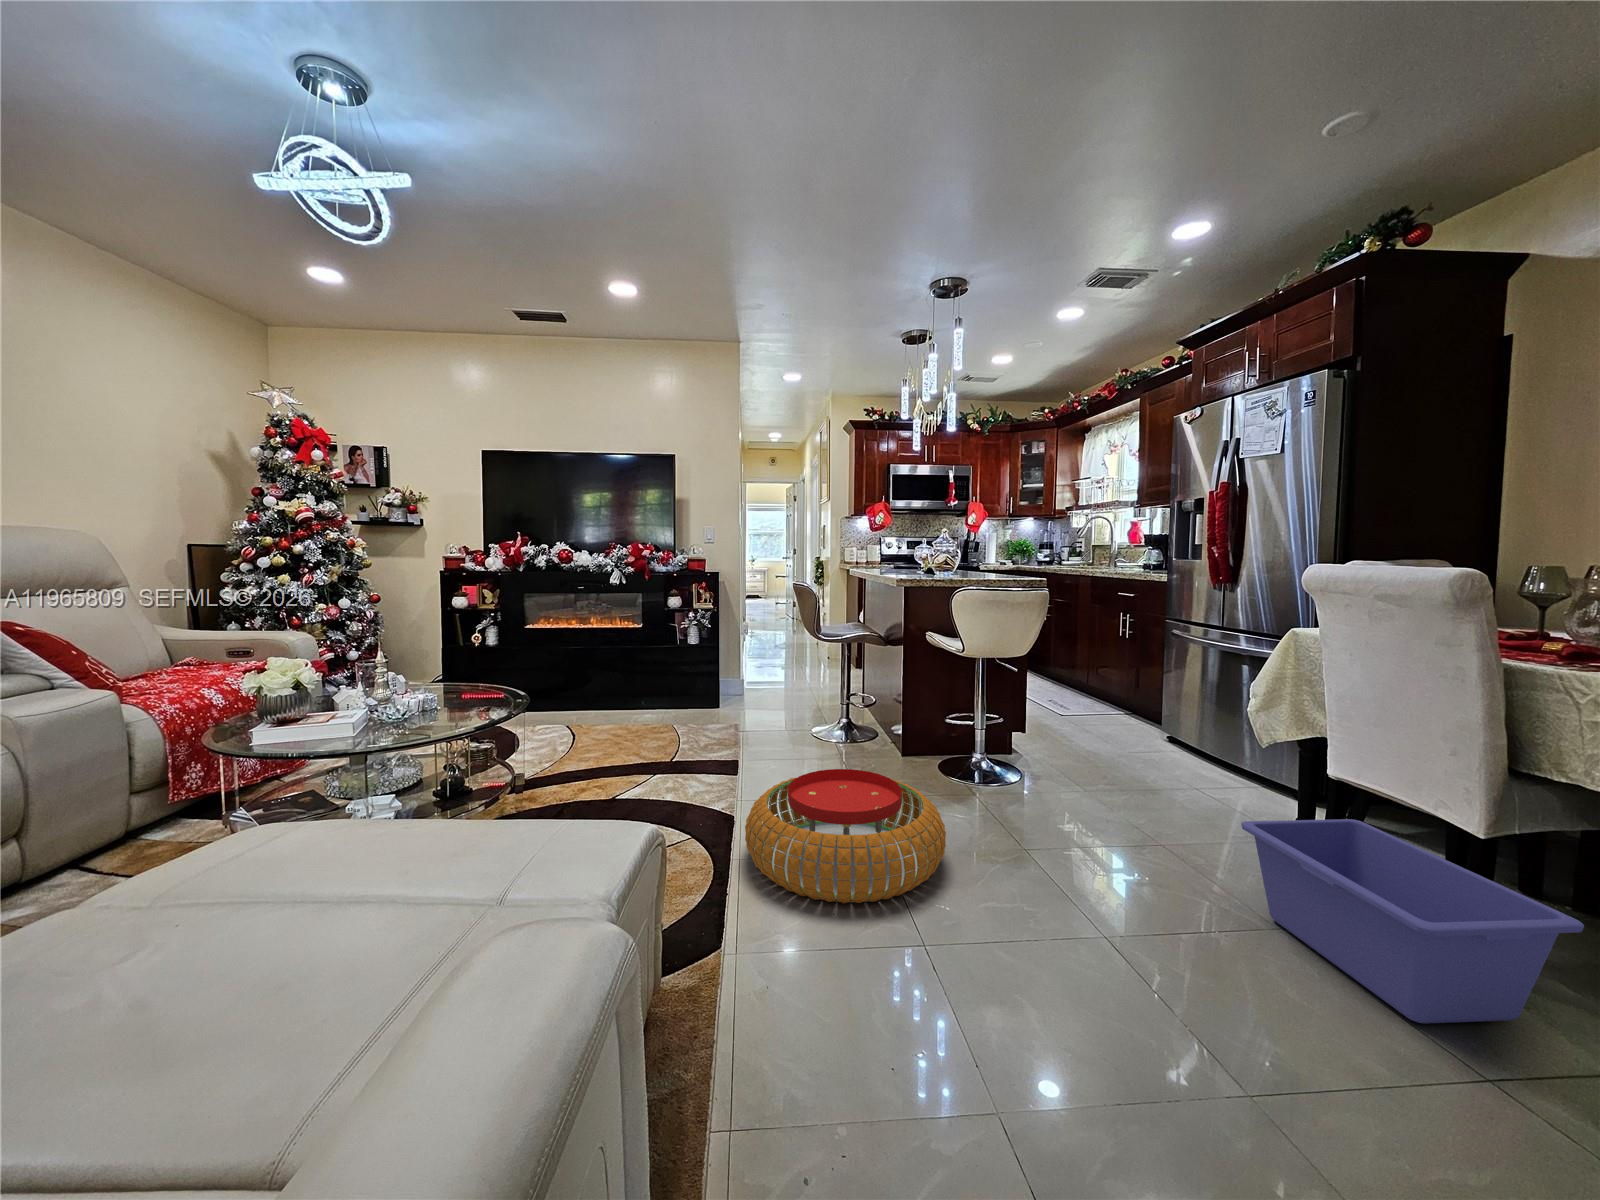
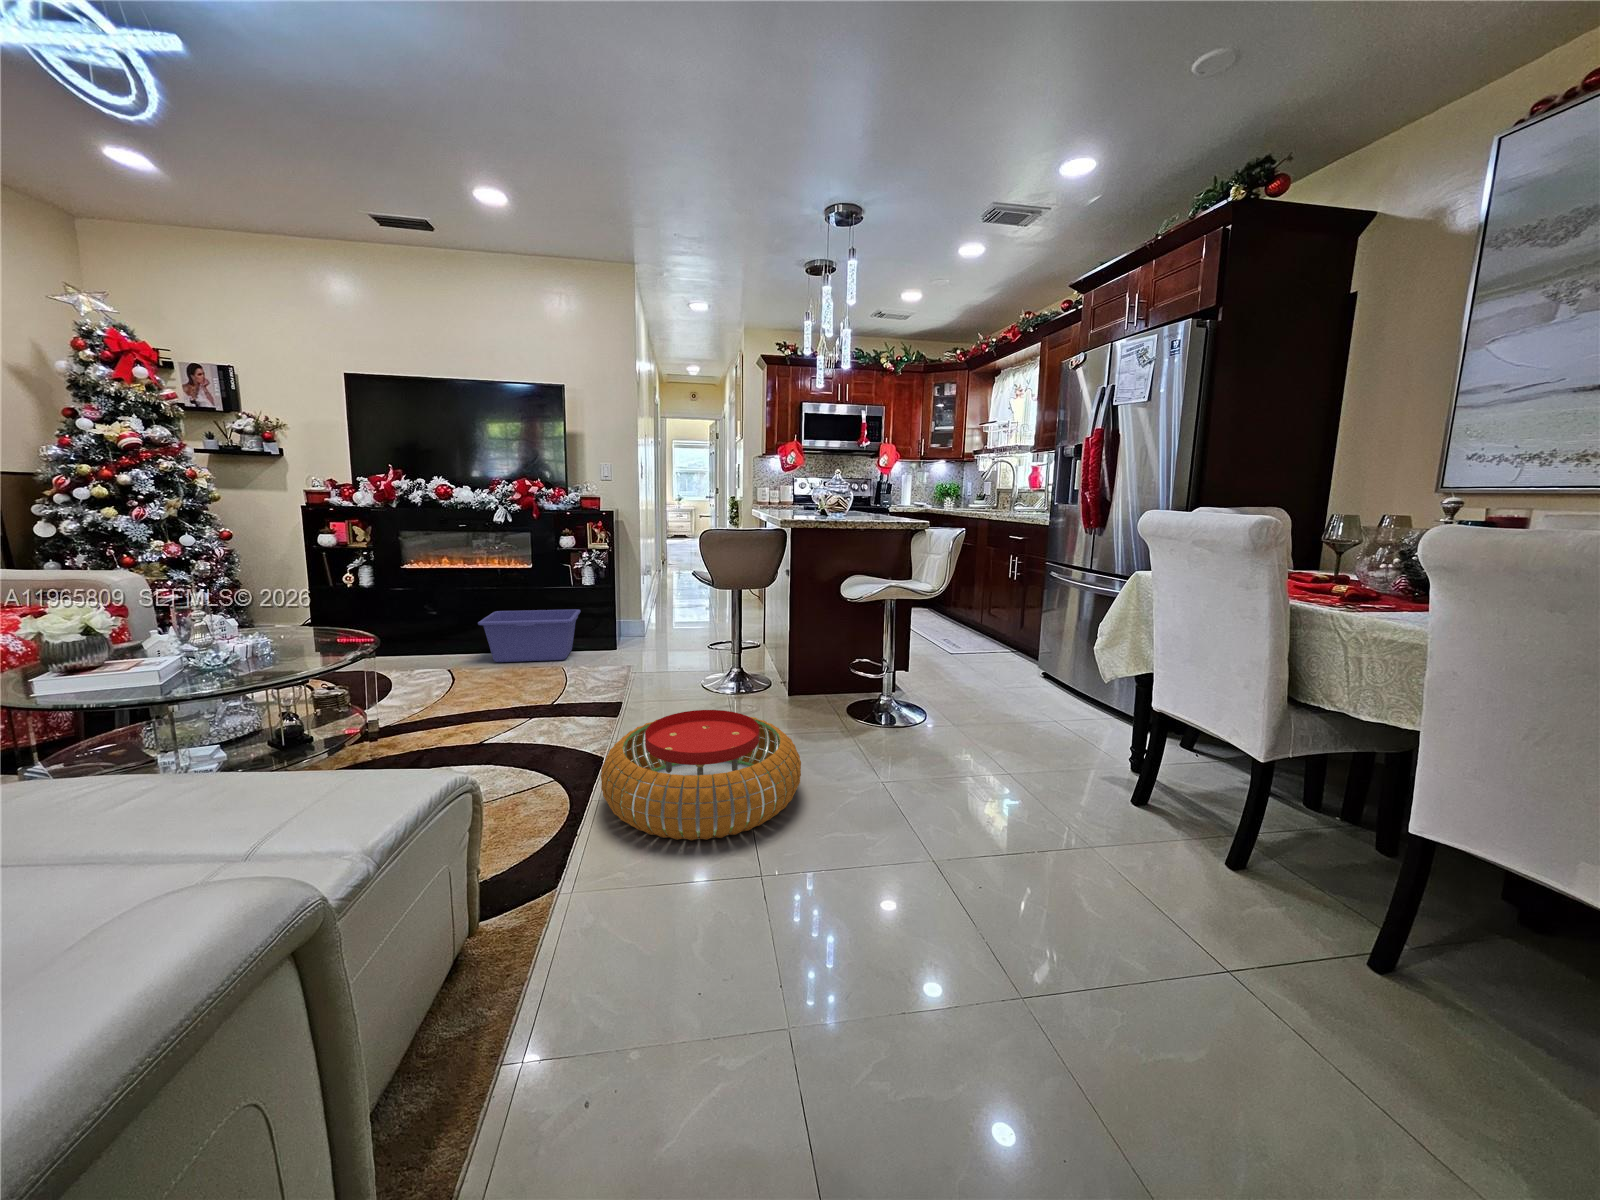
storage bin: present [1241,819,1584,1023] -> present [478,609,581,662]

